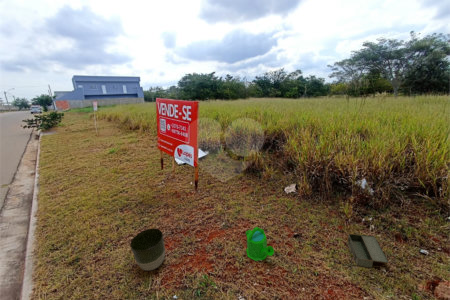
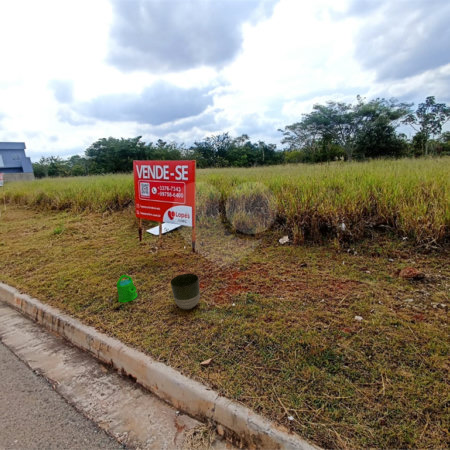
watering can: present [246,227,274,261] -> present [117,275,137,303]
toolbox: present [348,234,388,268] -> none [341,257,371,275]

